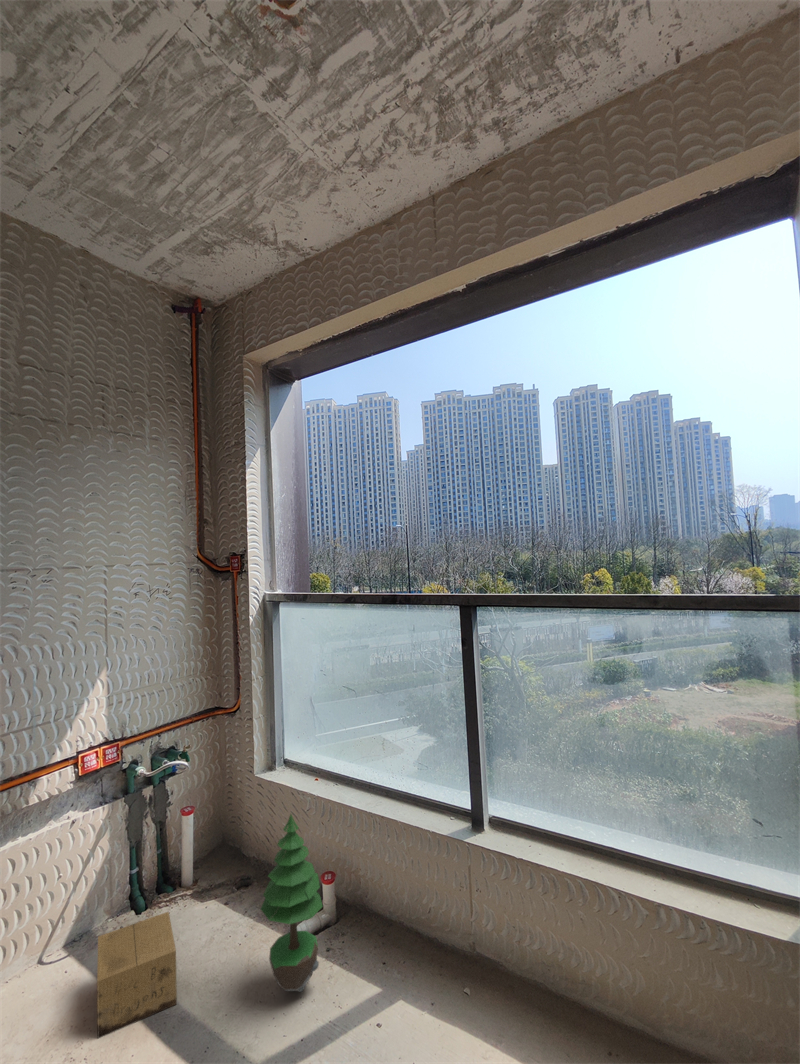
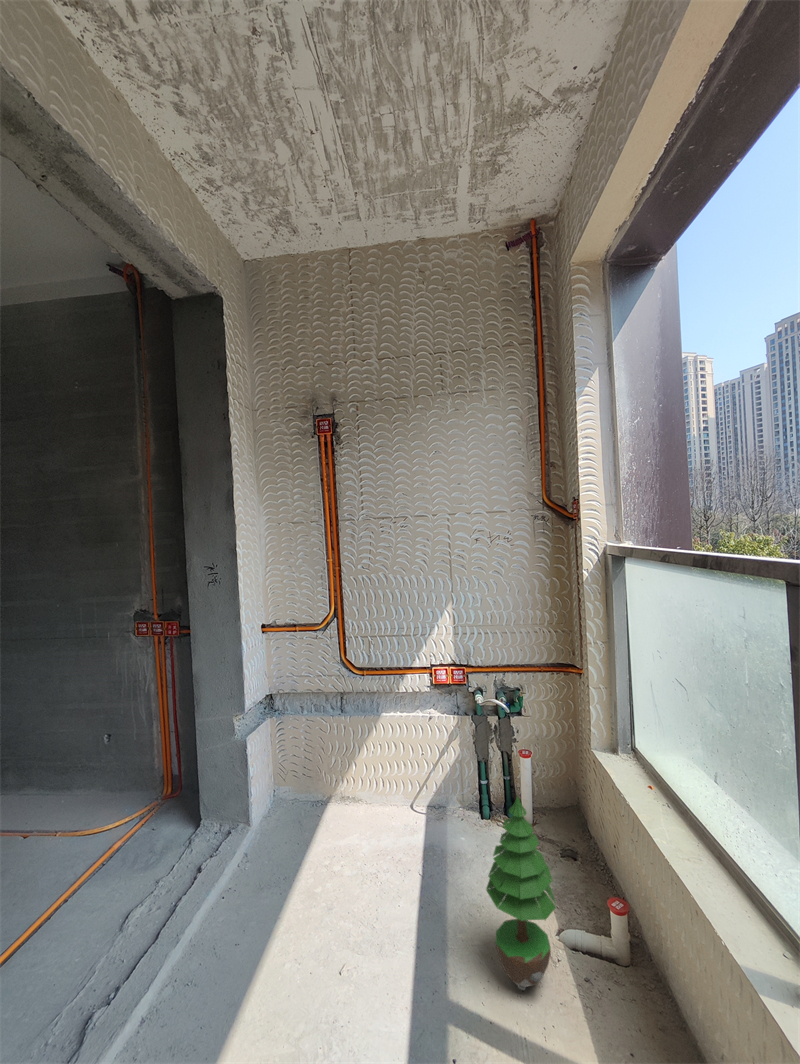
cardboard box: present [97,912,177,1038] -> none [389,813,466,906]

